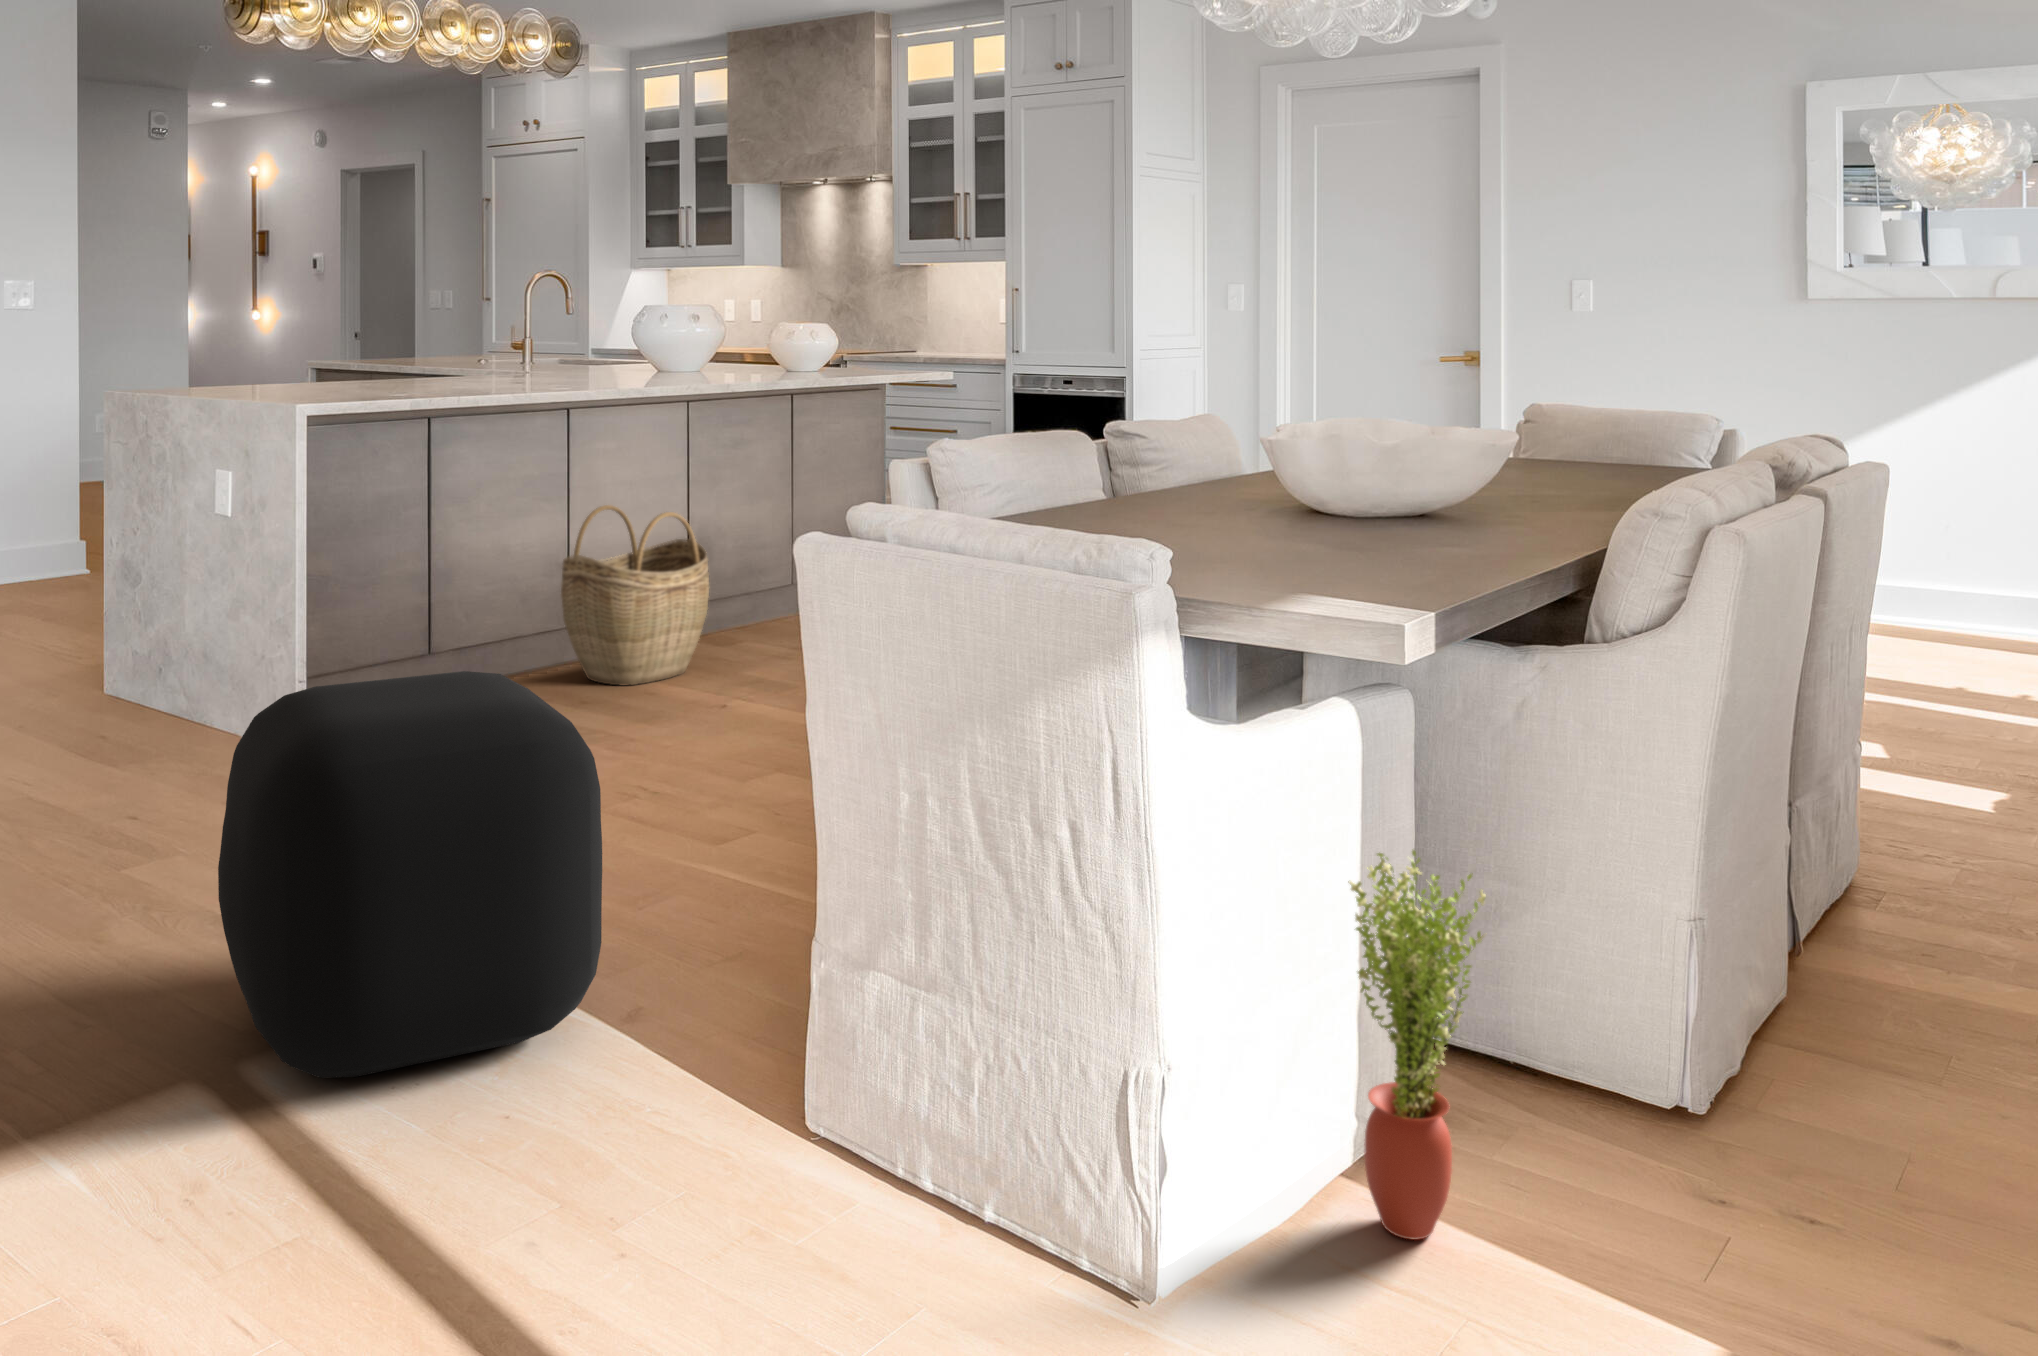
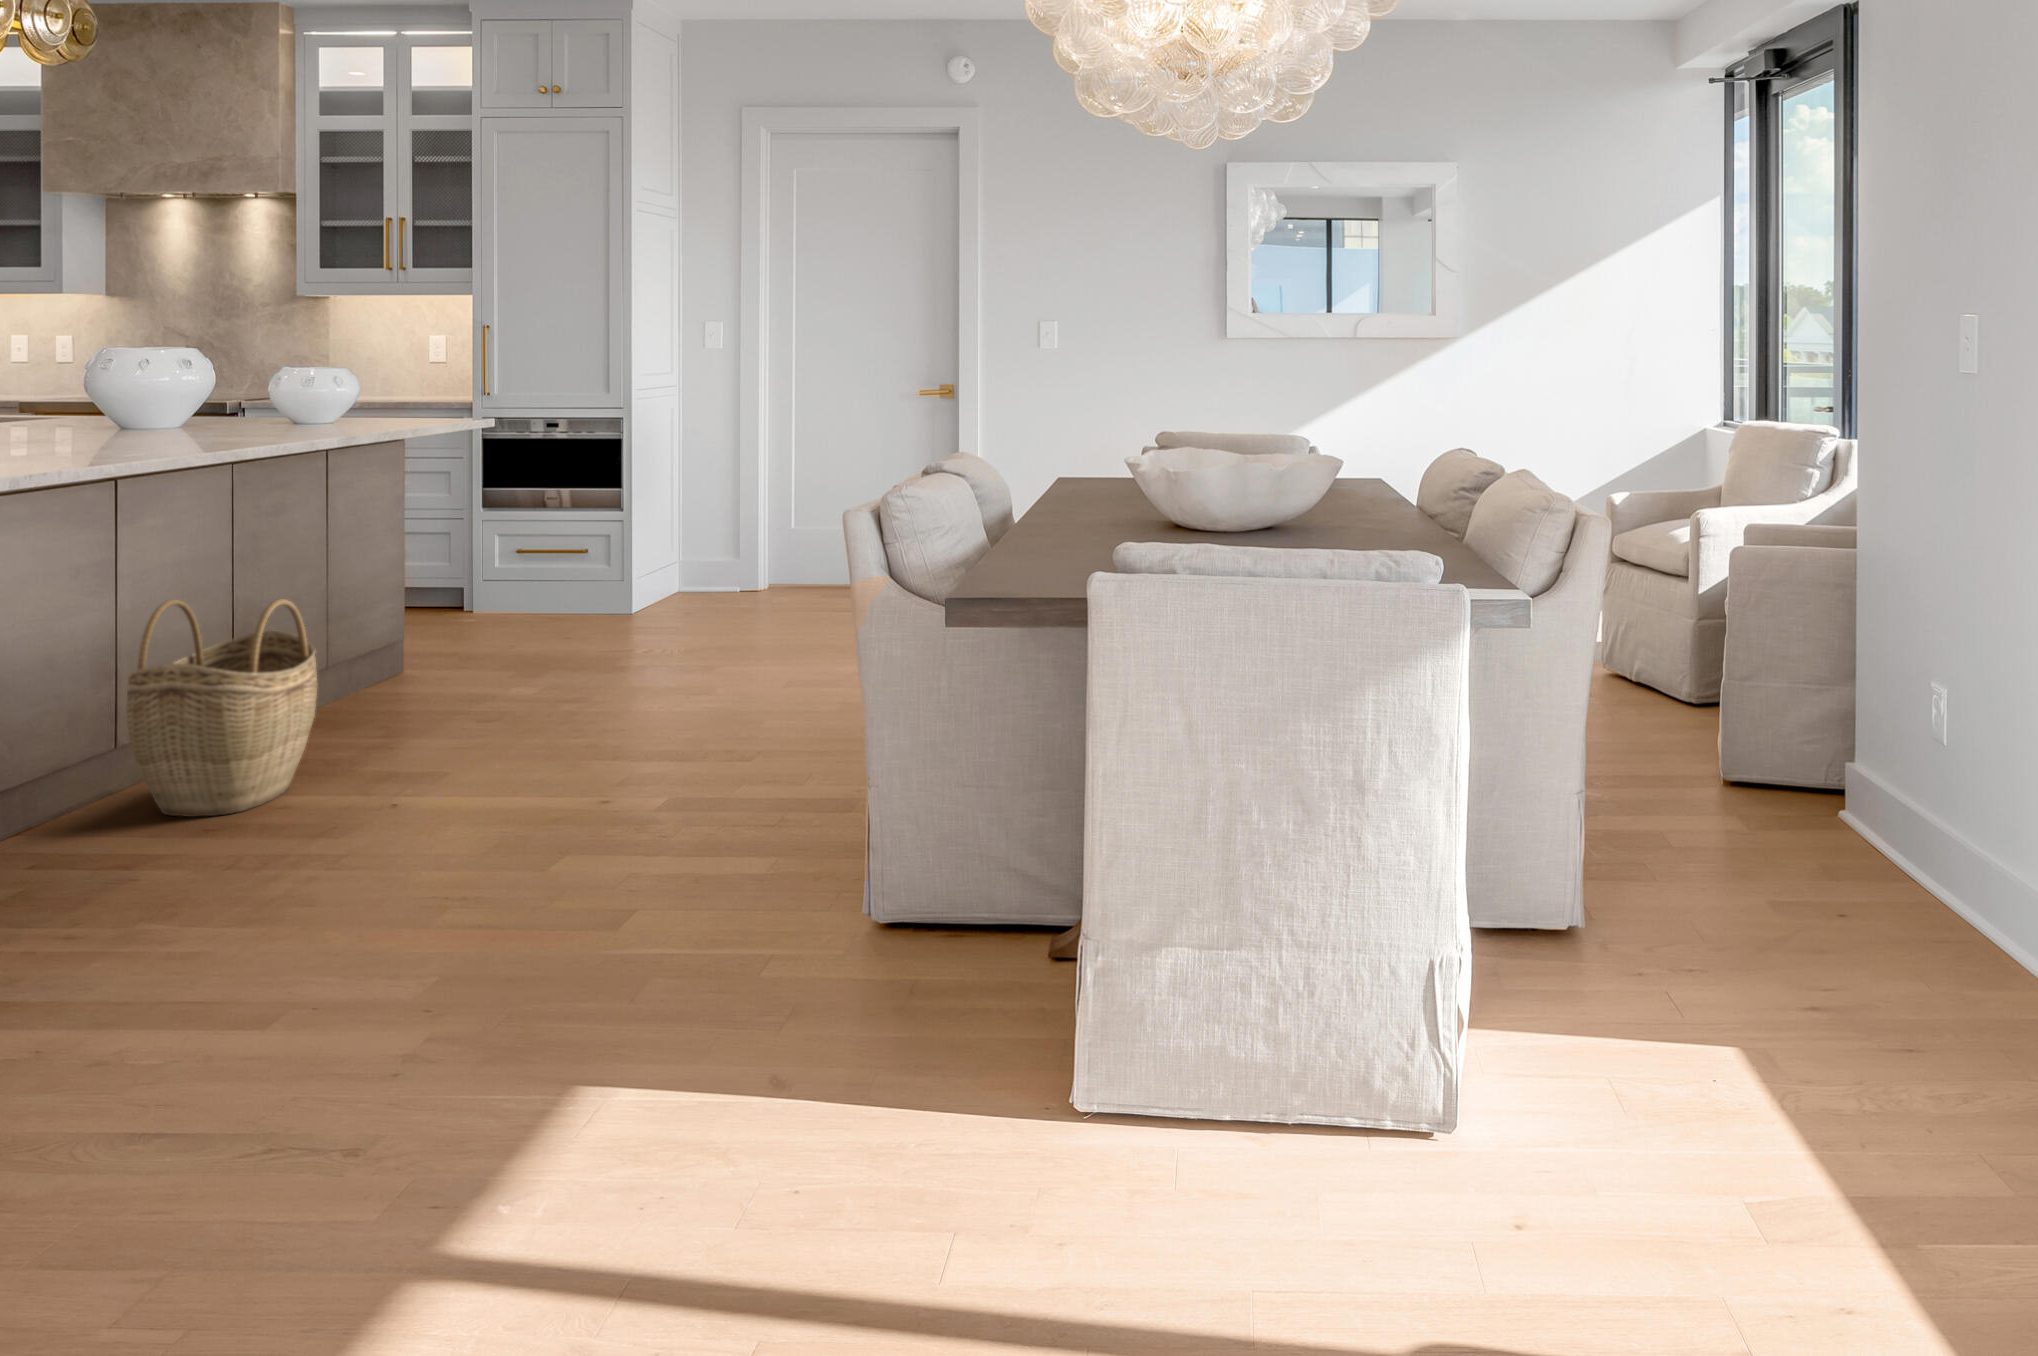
ottoman: present [218,671,602,1078] -> none [319,773,783,1234]
potted plant: present [1348,850,1486,1240] -> none [1483,761,1575,1043]

